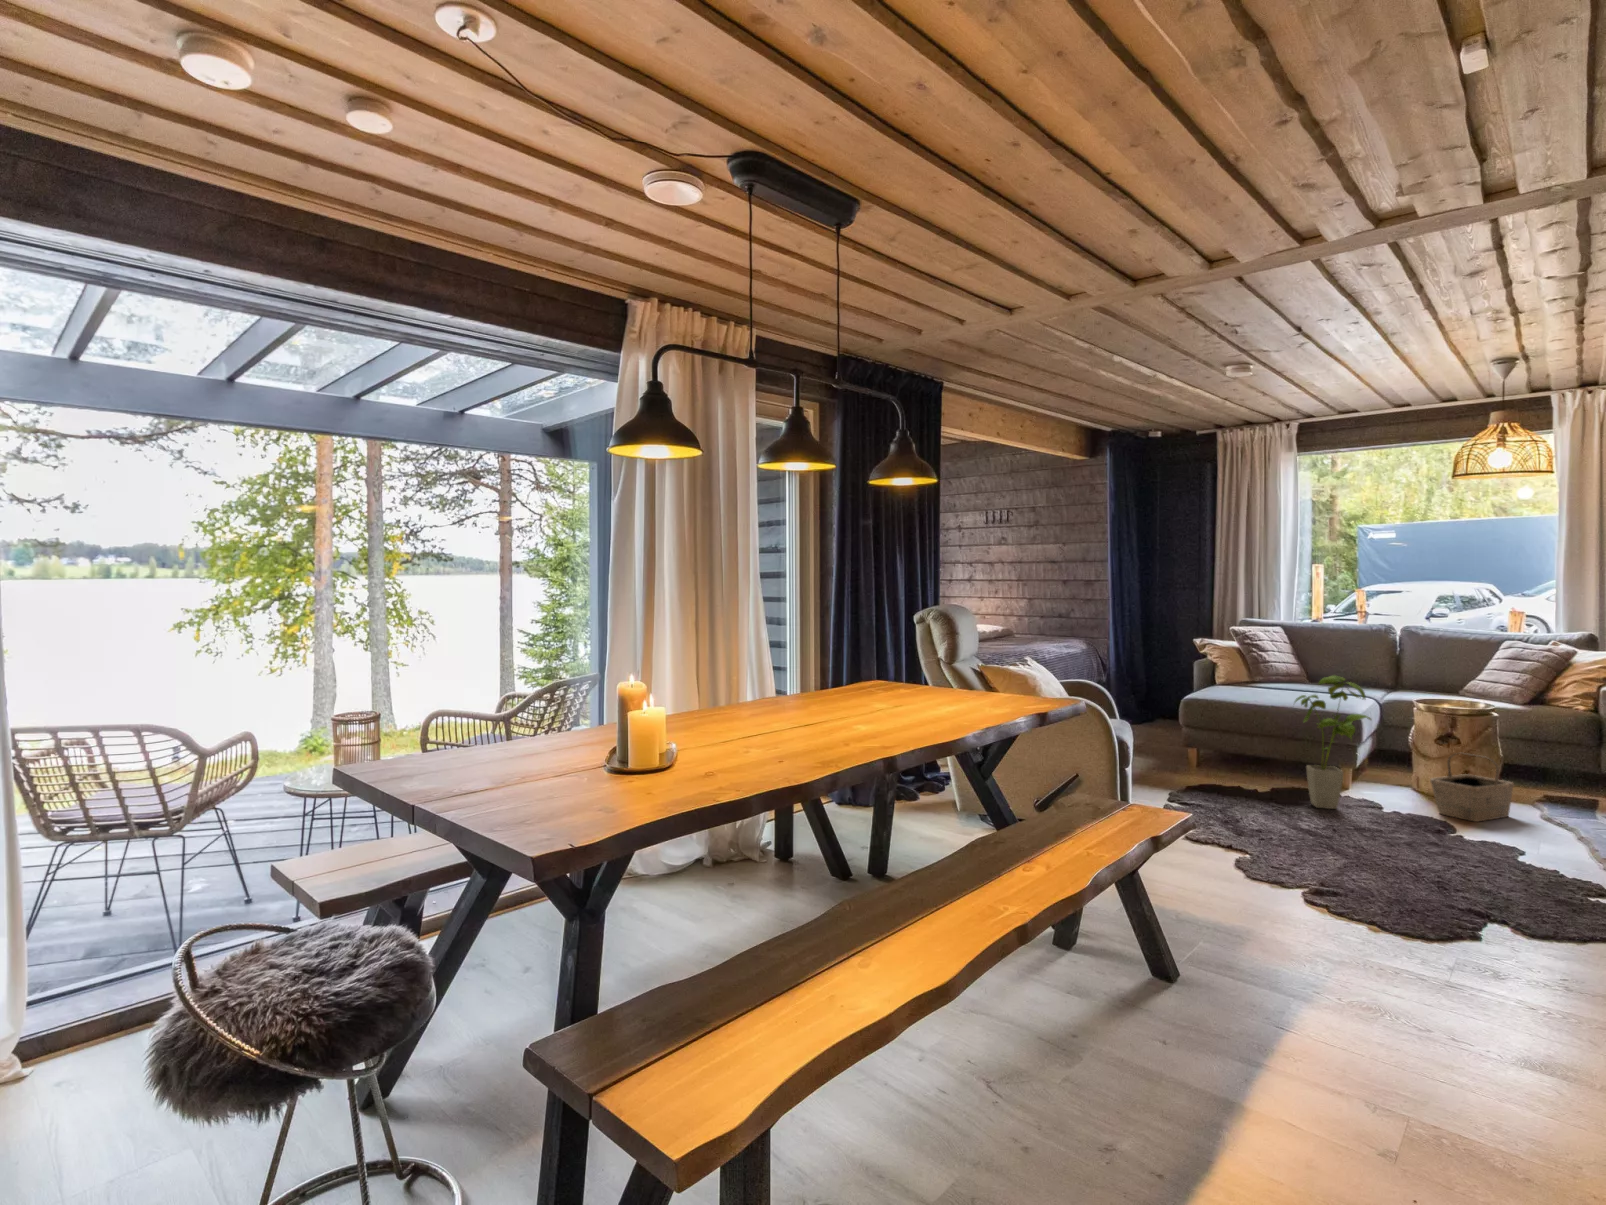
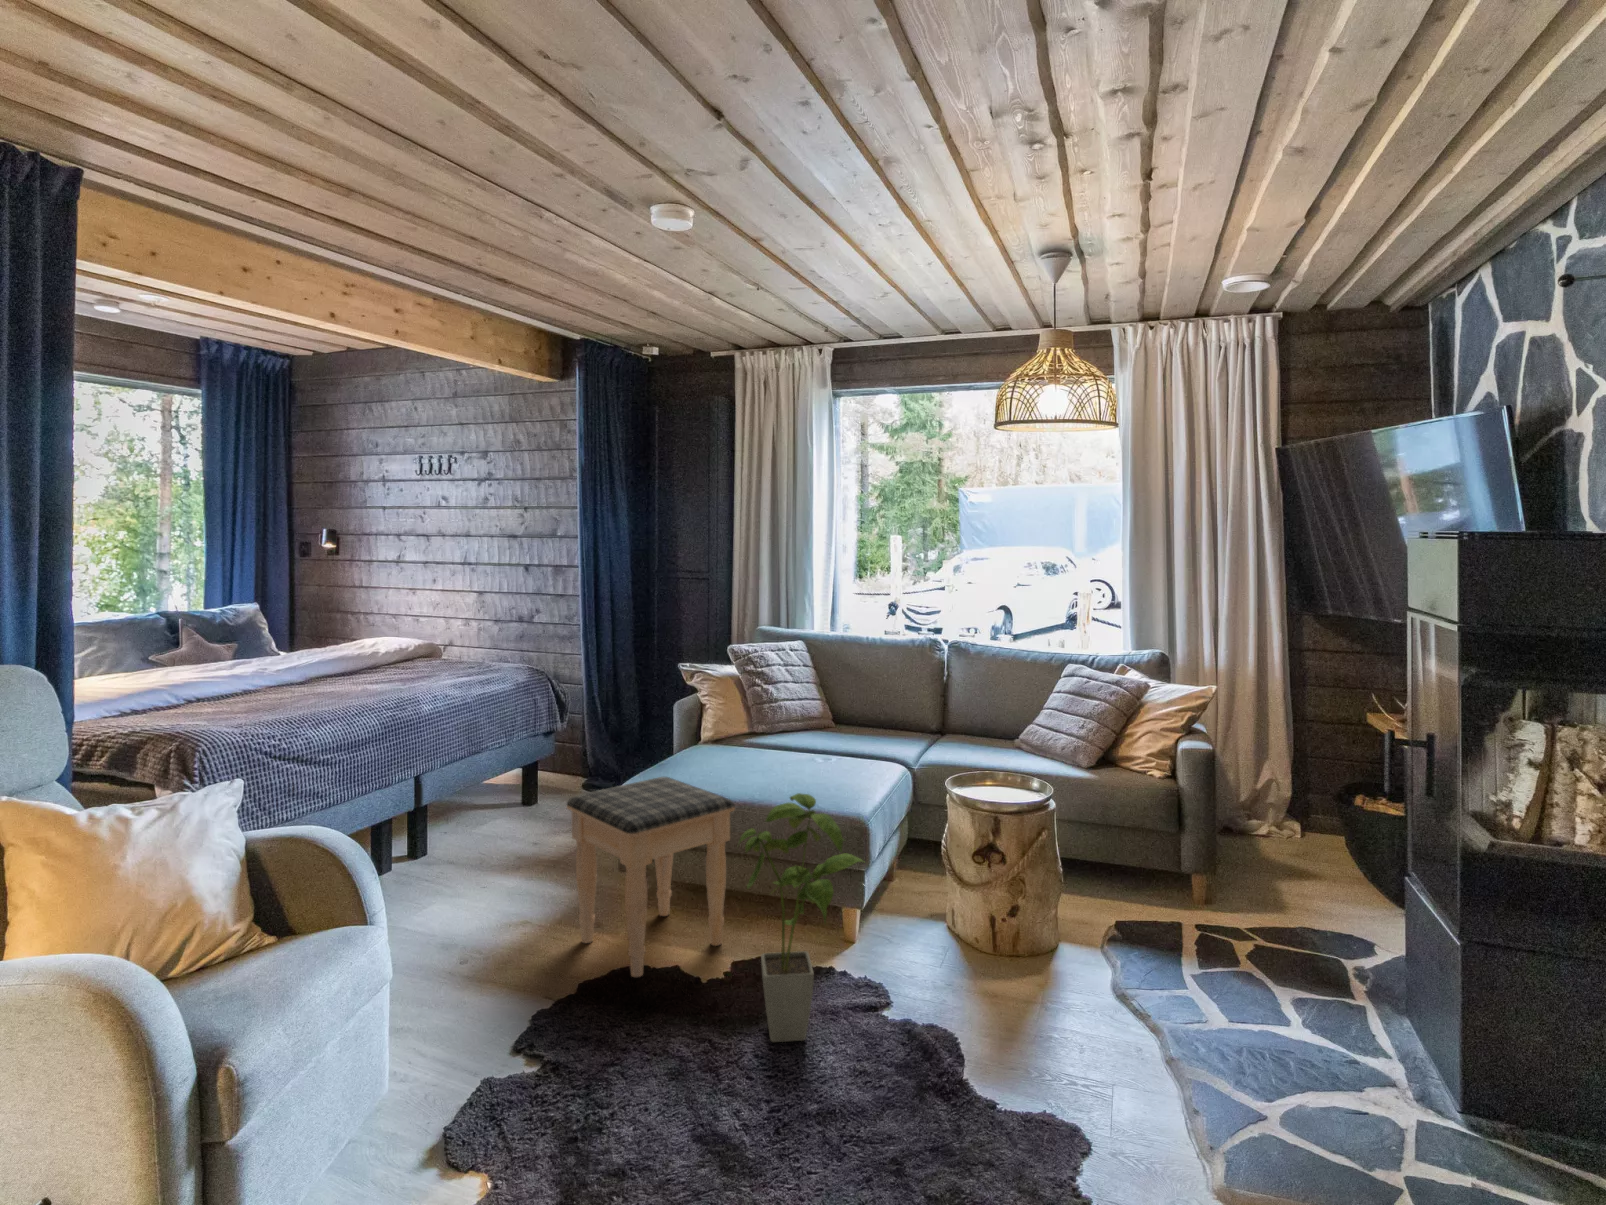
footstool: none [1166,689,1272,786] -> present [567,777,735,977]
basket: present [1430,753,1514,822] -> none [953,901,1073,1039]

